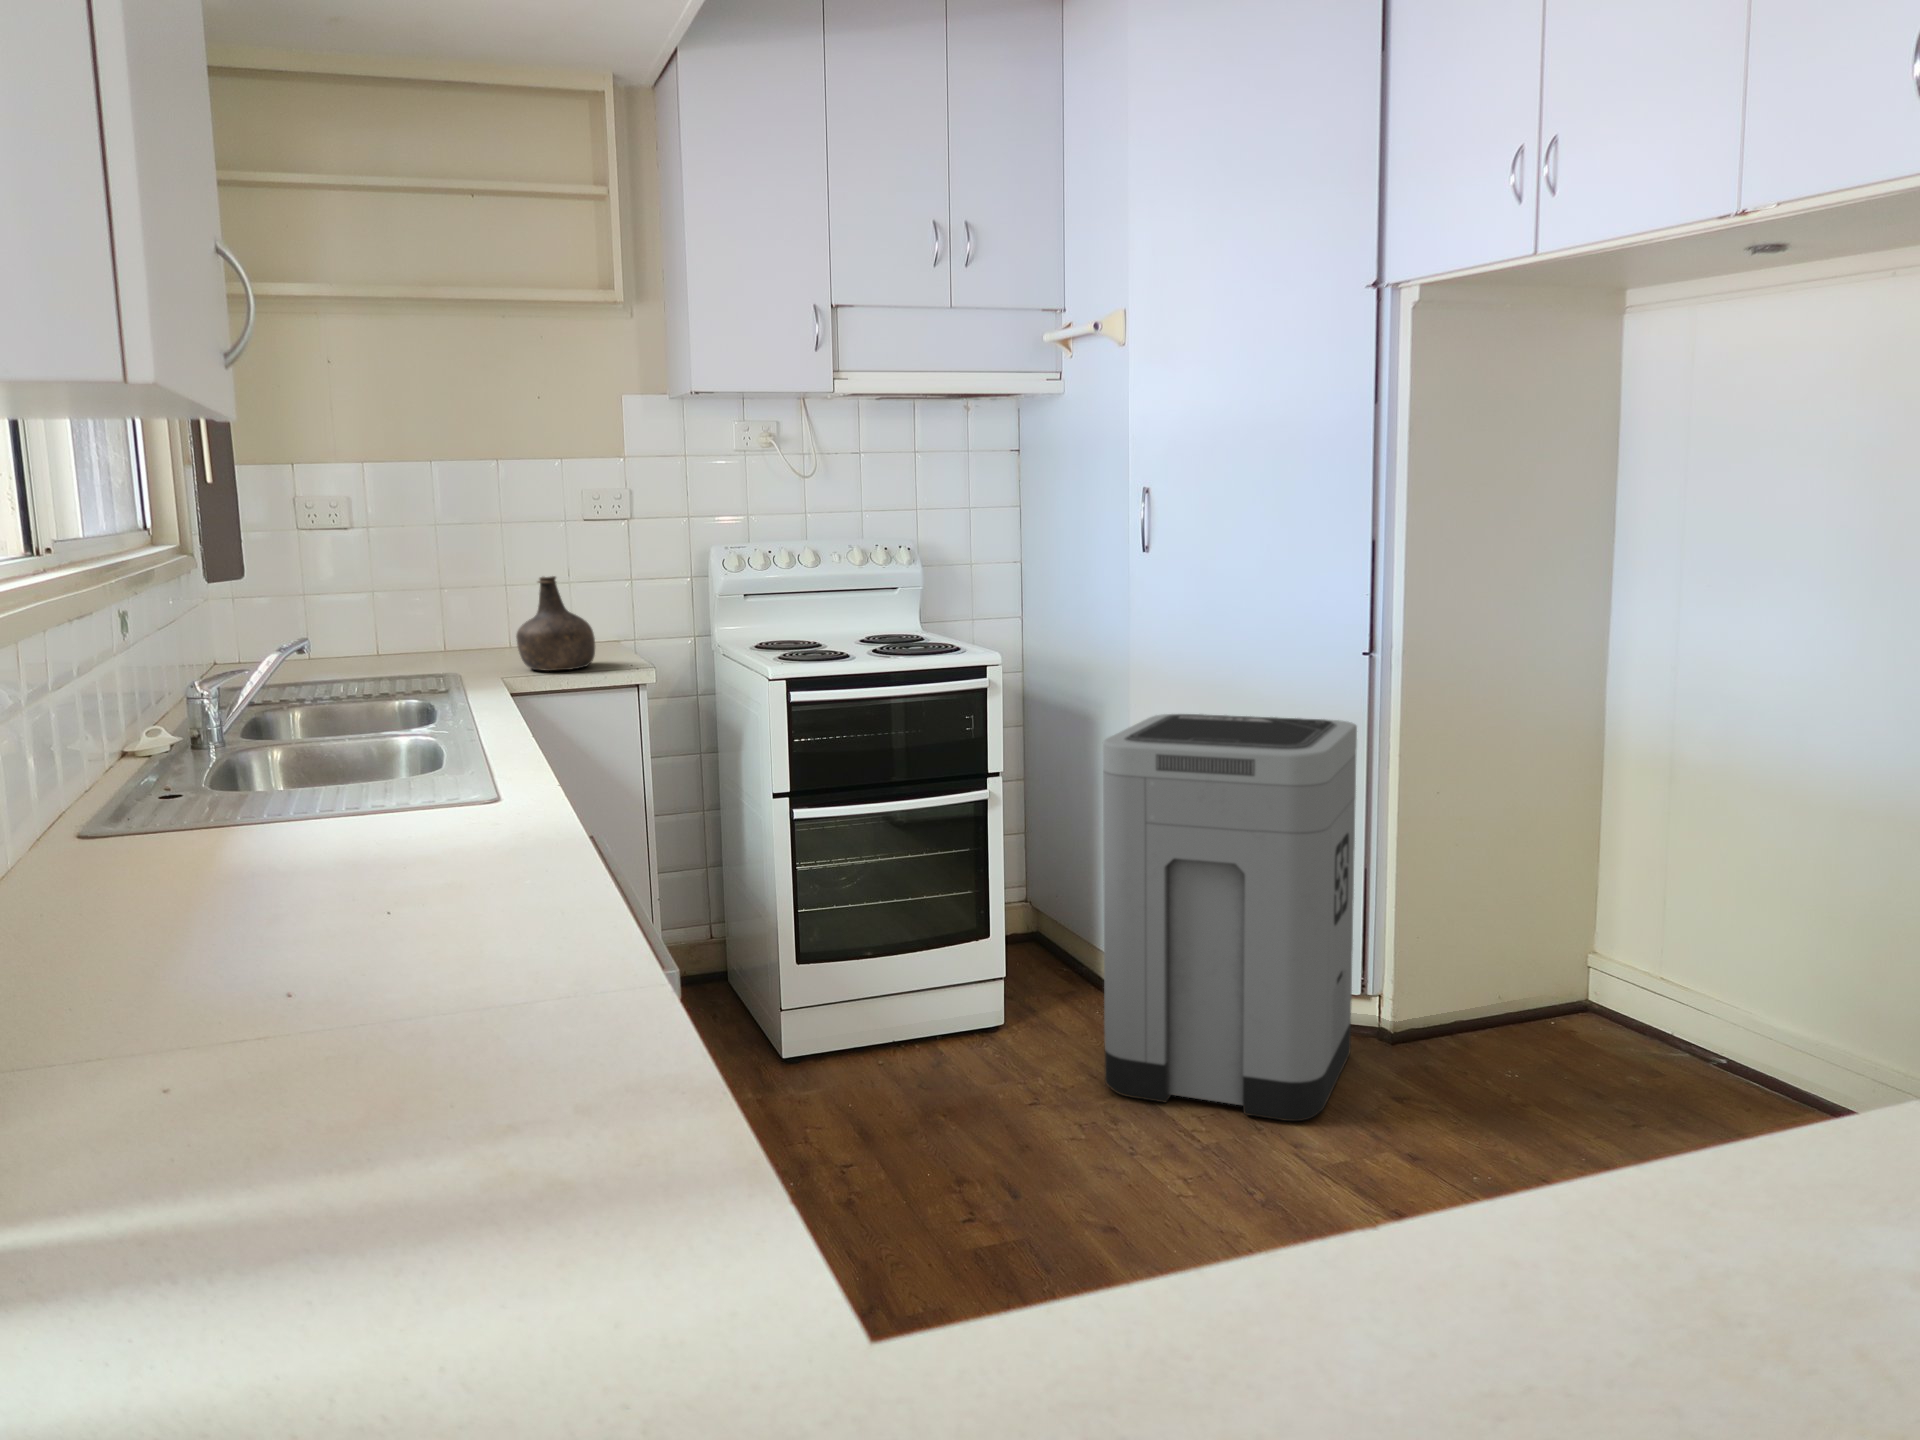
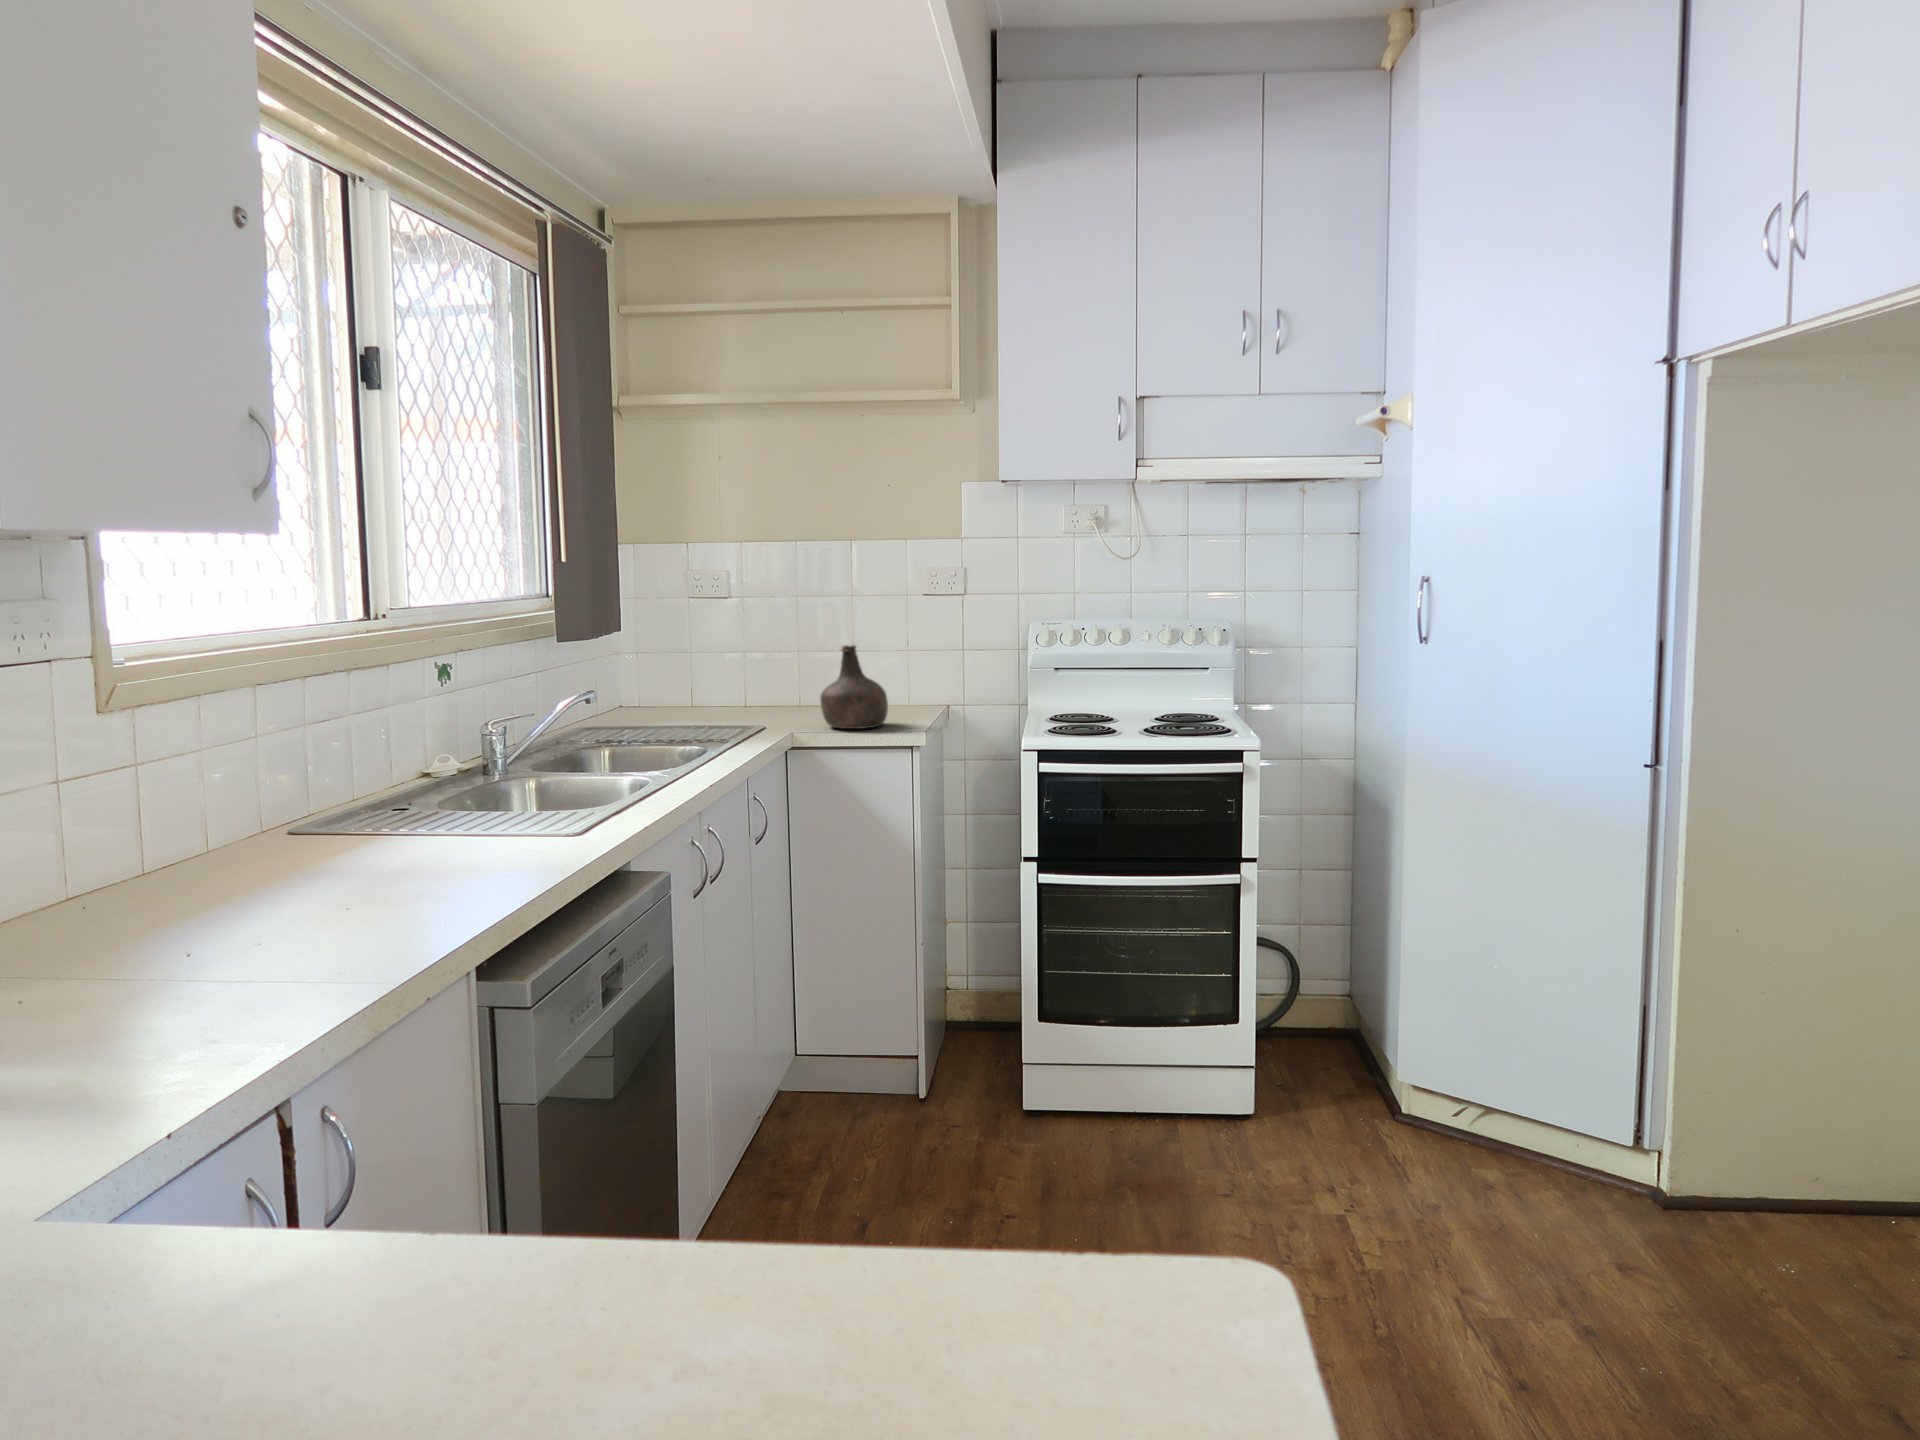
trash can: present [1103,714,1357,1121] -> none [1305,814,1622,1270]

